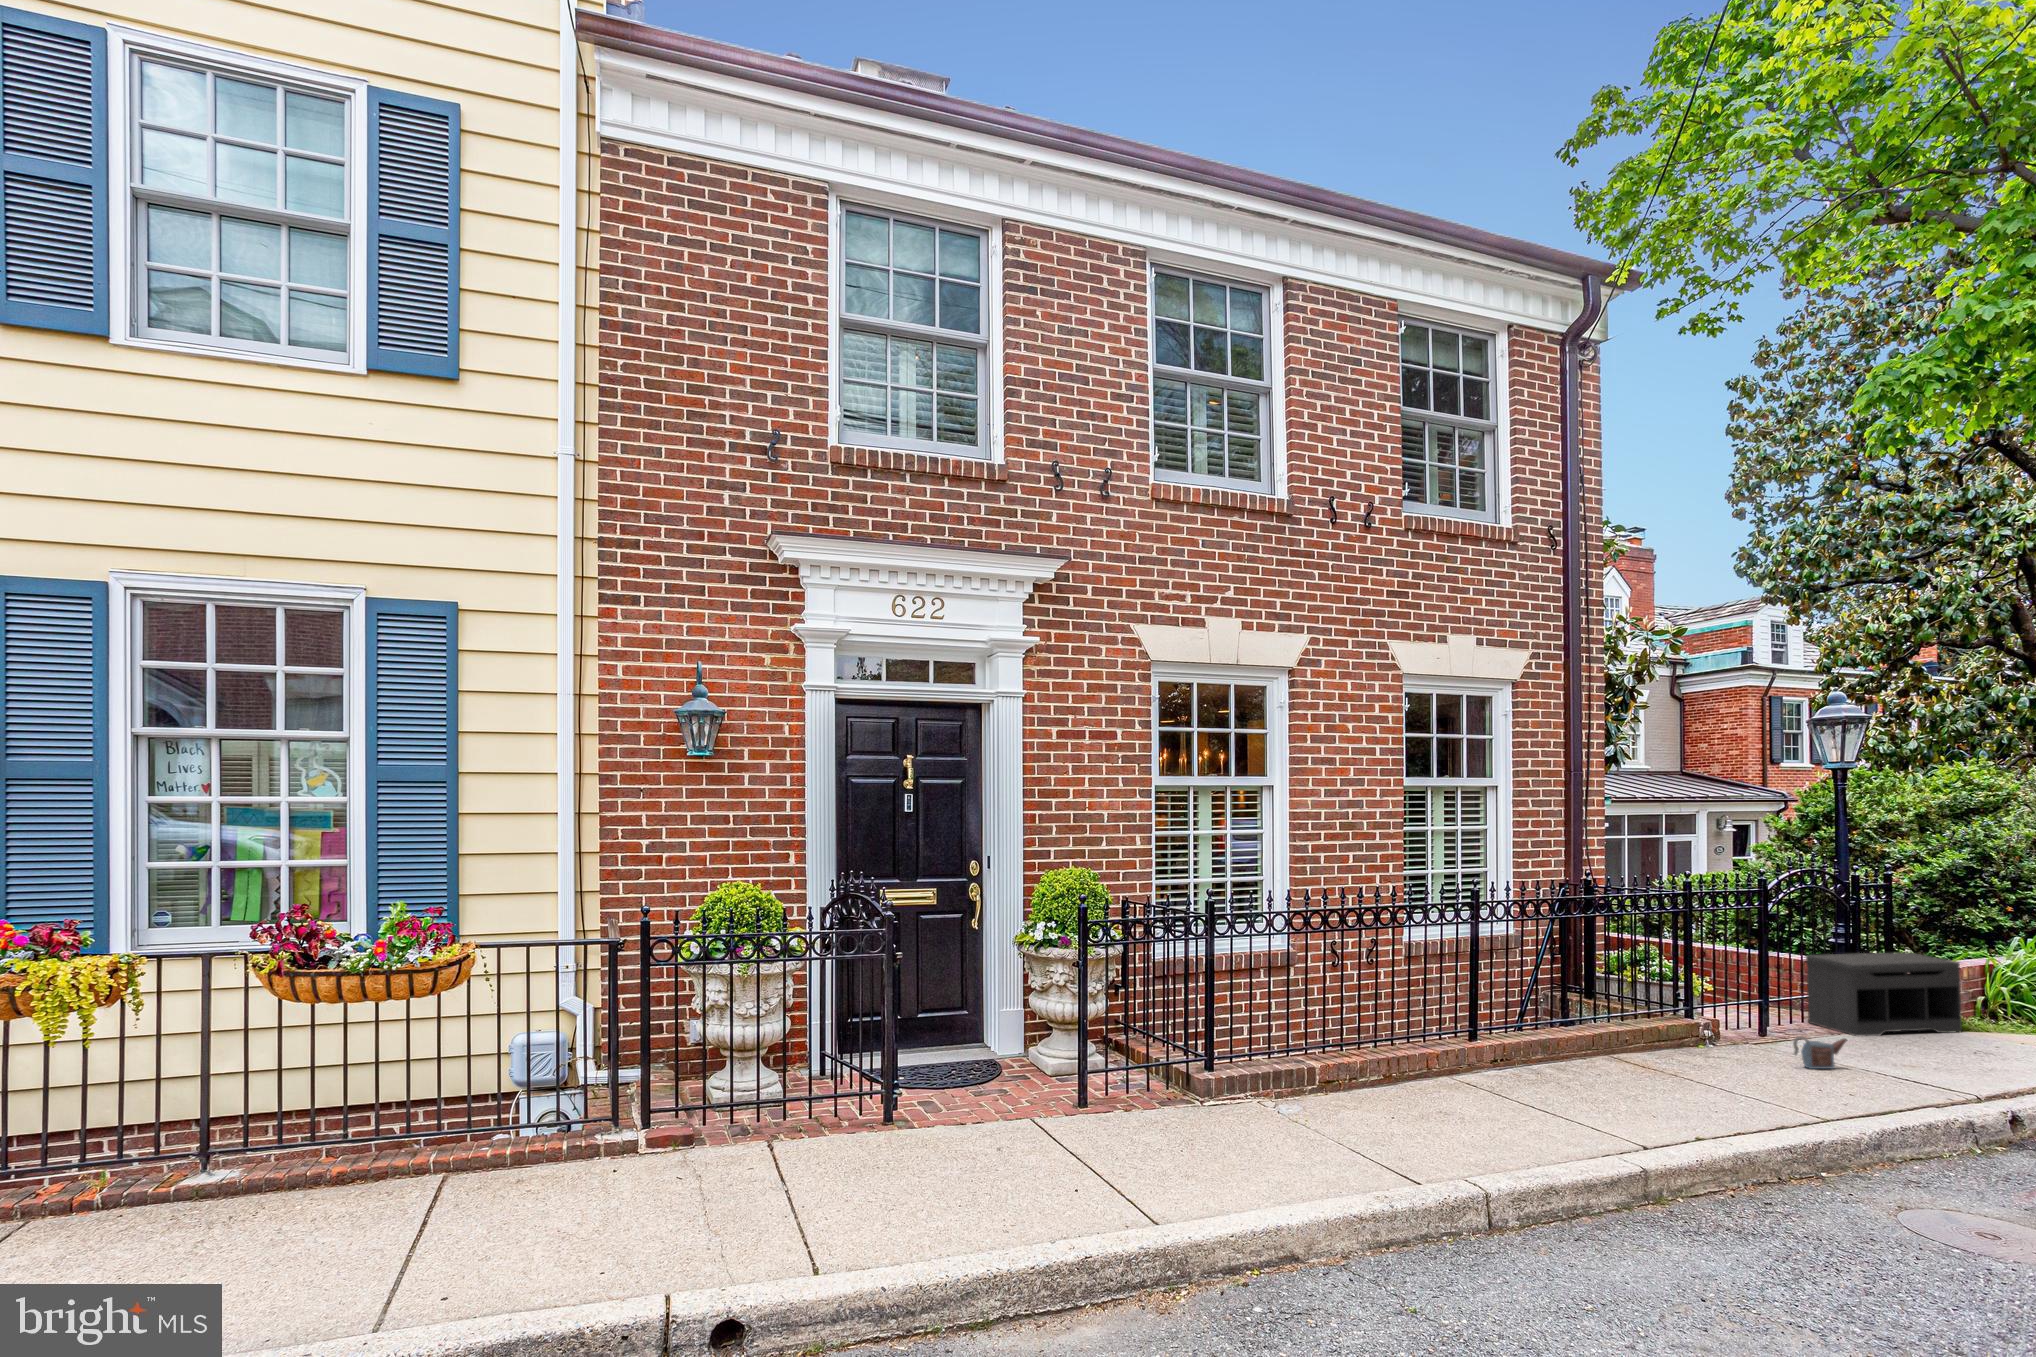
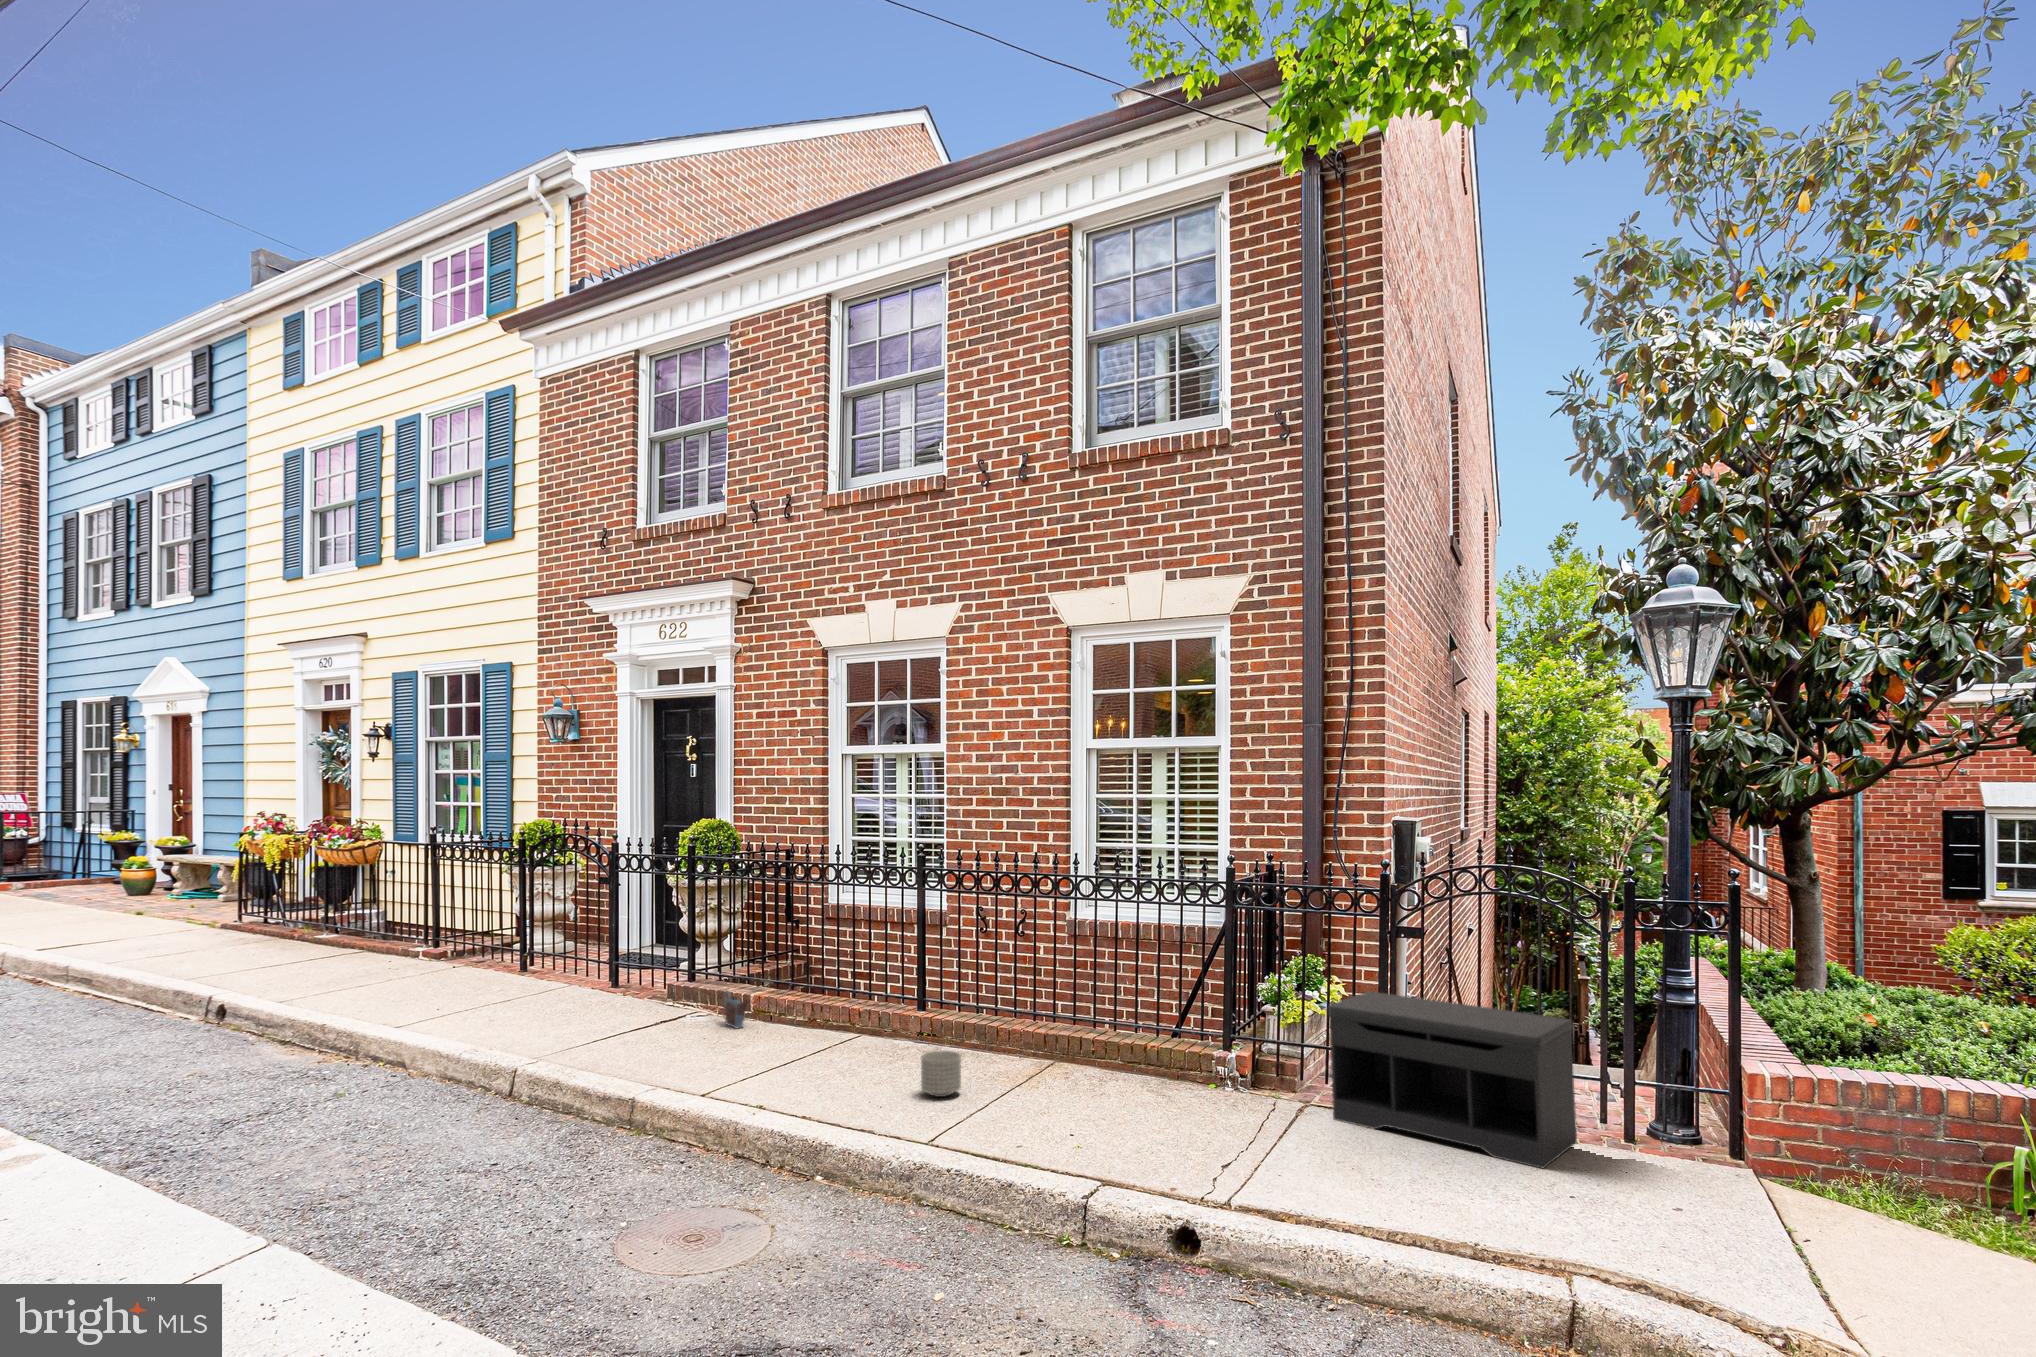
watering can: present [1793,1036,1846,1069] -> present [723,991,748,1028]
planter: none [1757,1048,1796,1084] -> present [921,1051,961,1097]

